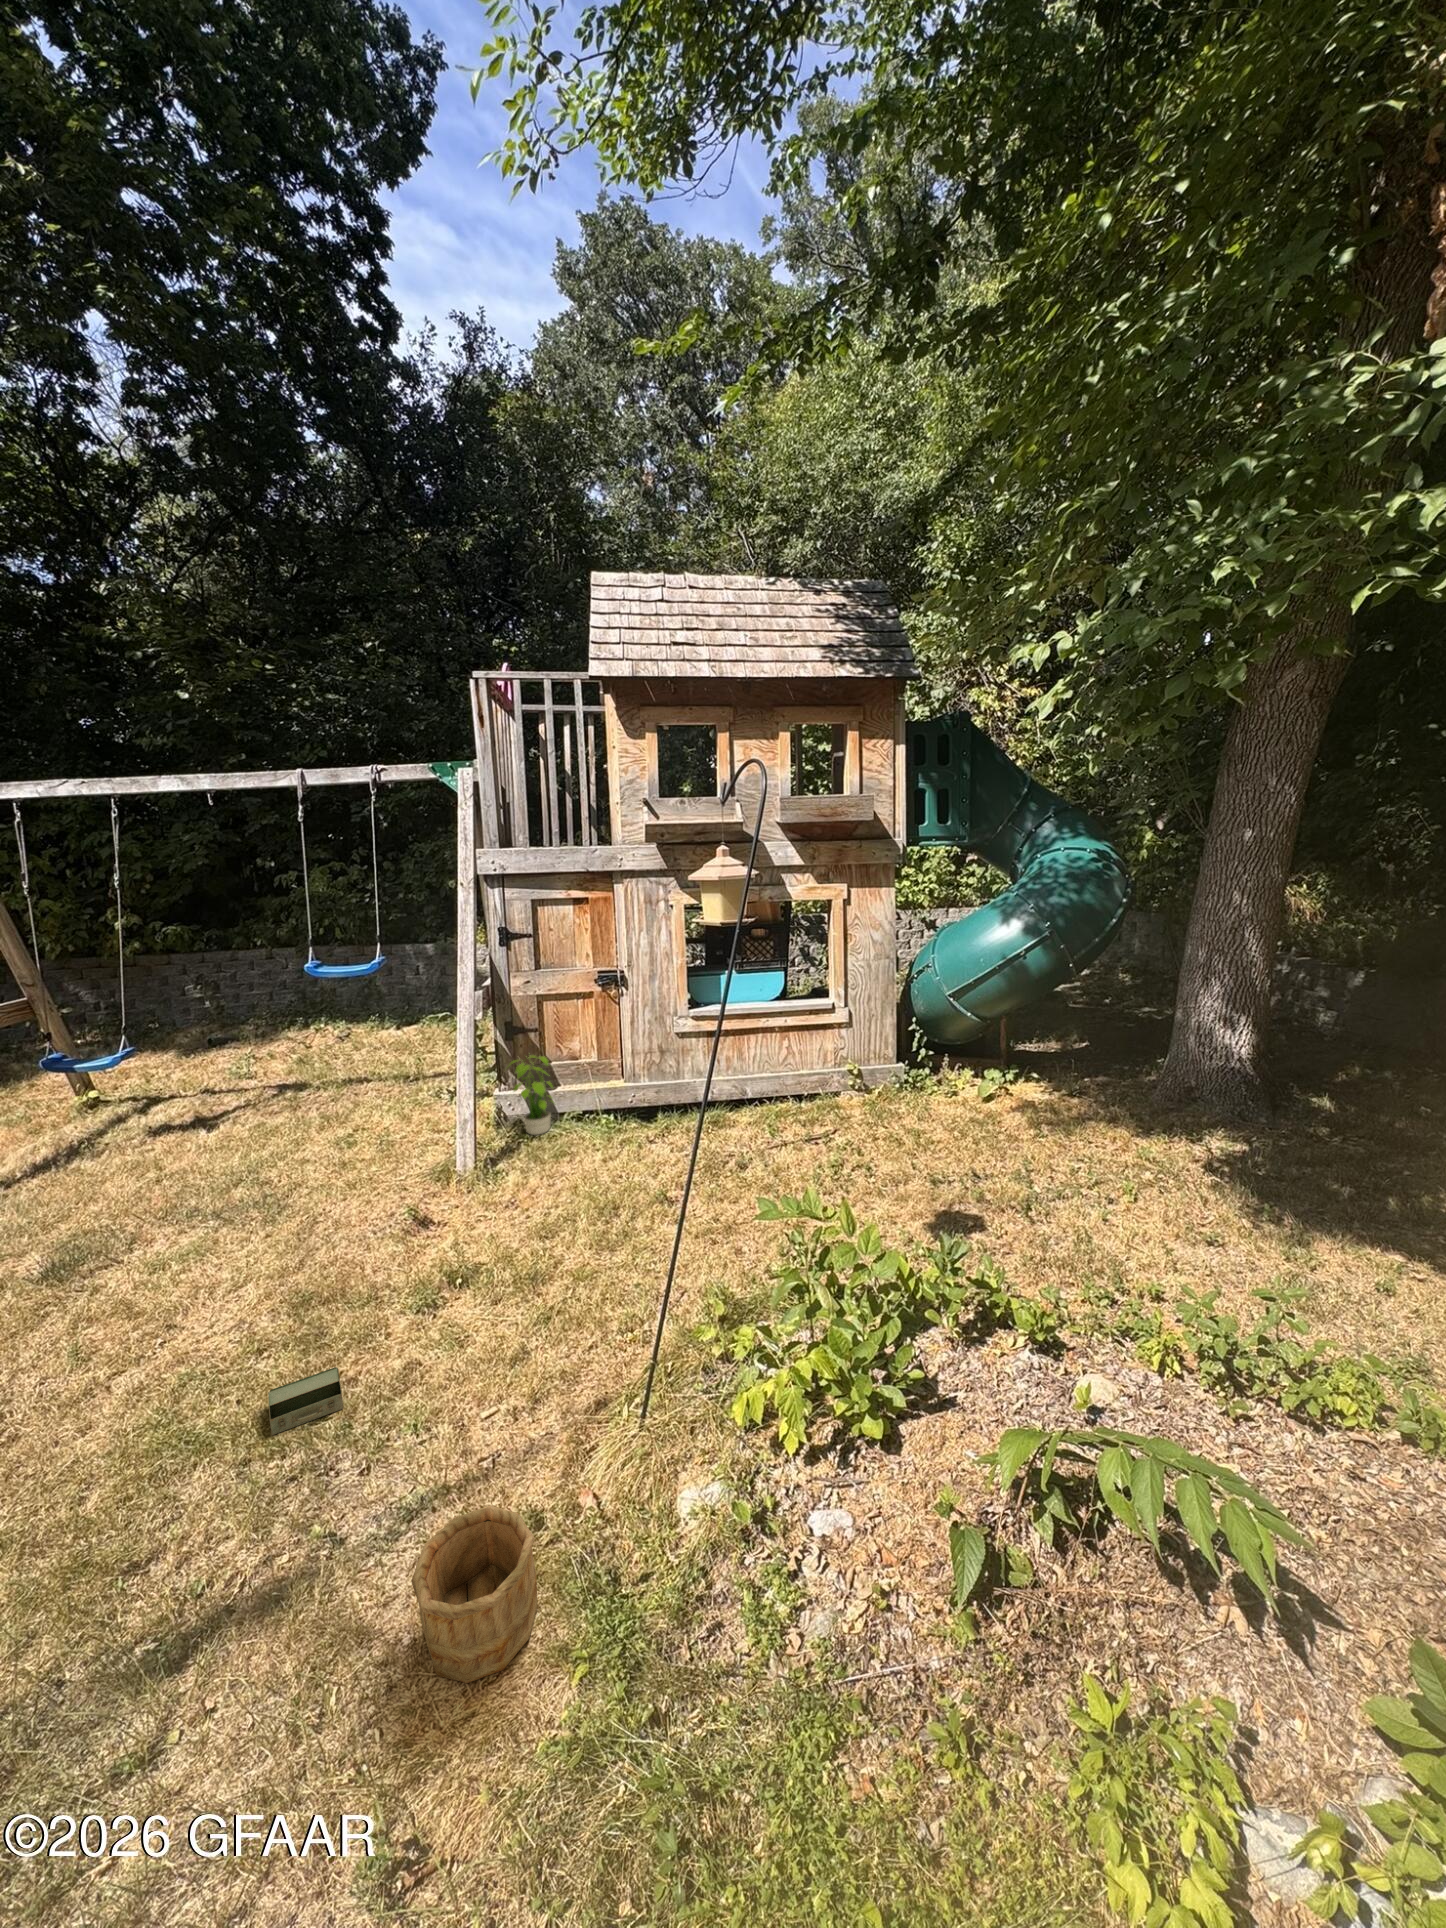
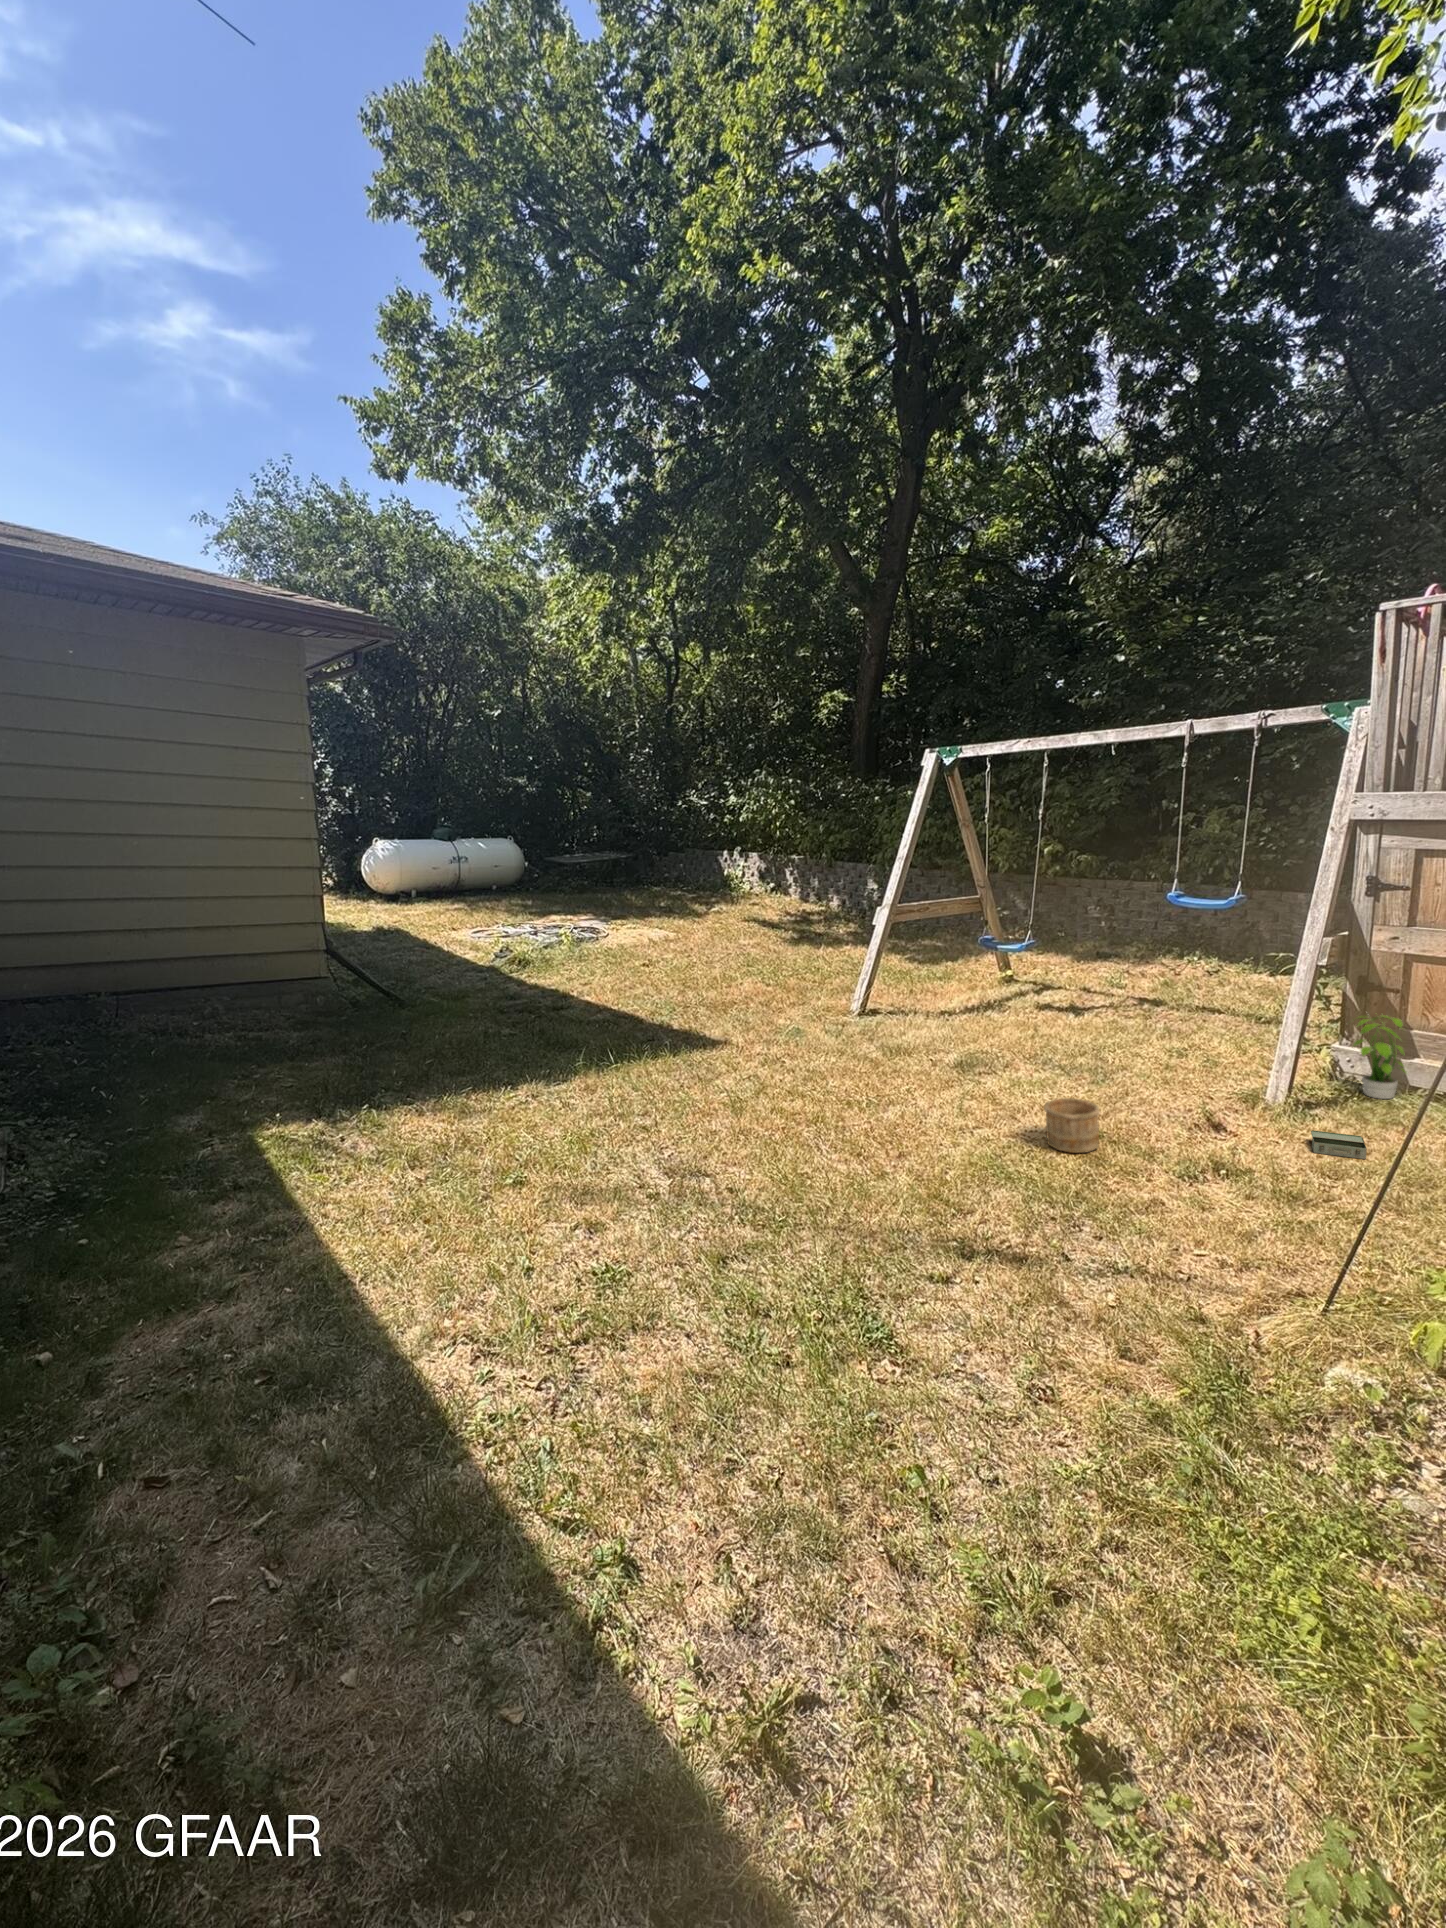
toolbox: present [268,1367,343,1435] -> present [1311,1130,1367,1159]
wooden bucket: present [411,1505,538,1683] -> present [1044,1098,1100,1153]

